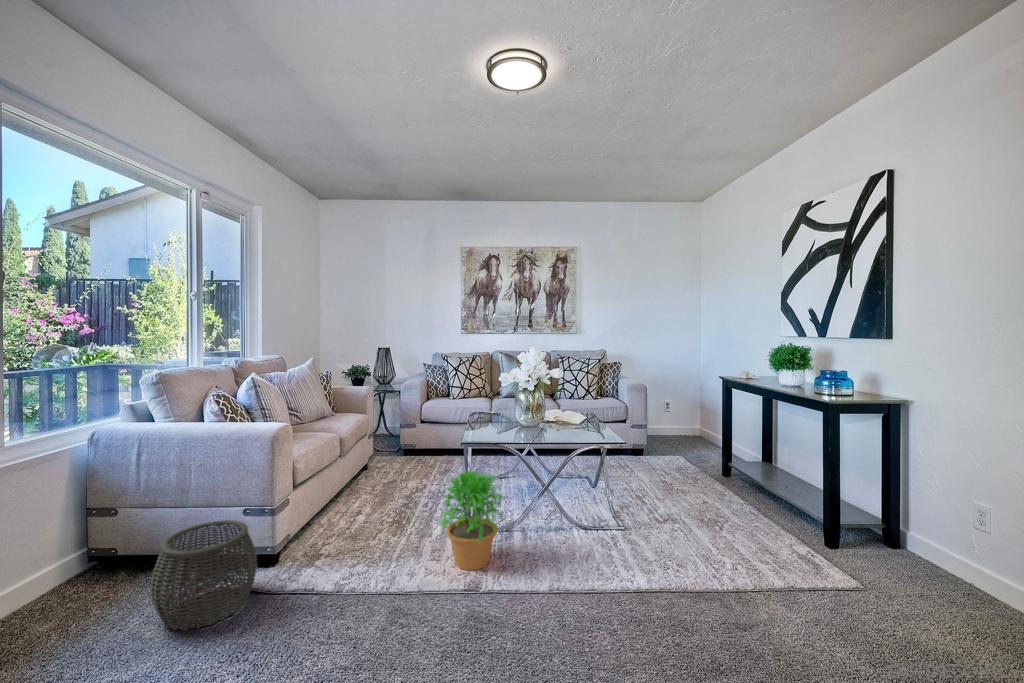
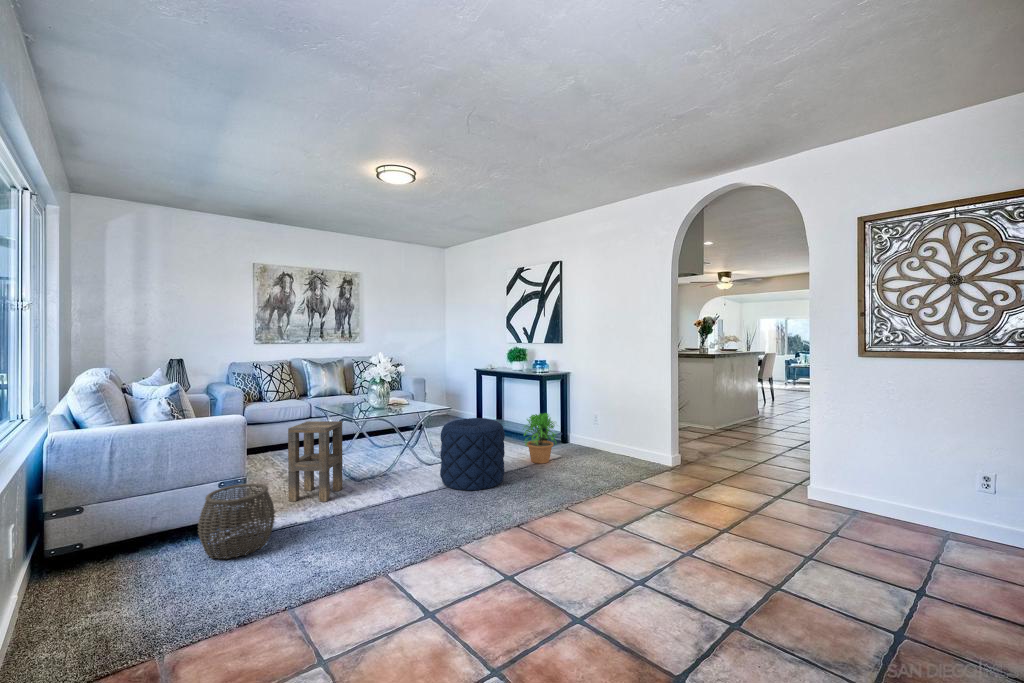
side table: none [354,438,426,560] -> present [288,421,343,502]
potted plant: present [439,470,504,570] -> present [523,413,556,463]
pouf: none [542,475,666,635] -> present [440,418,505,490]

